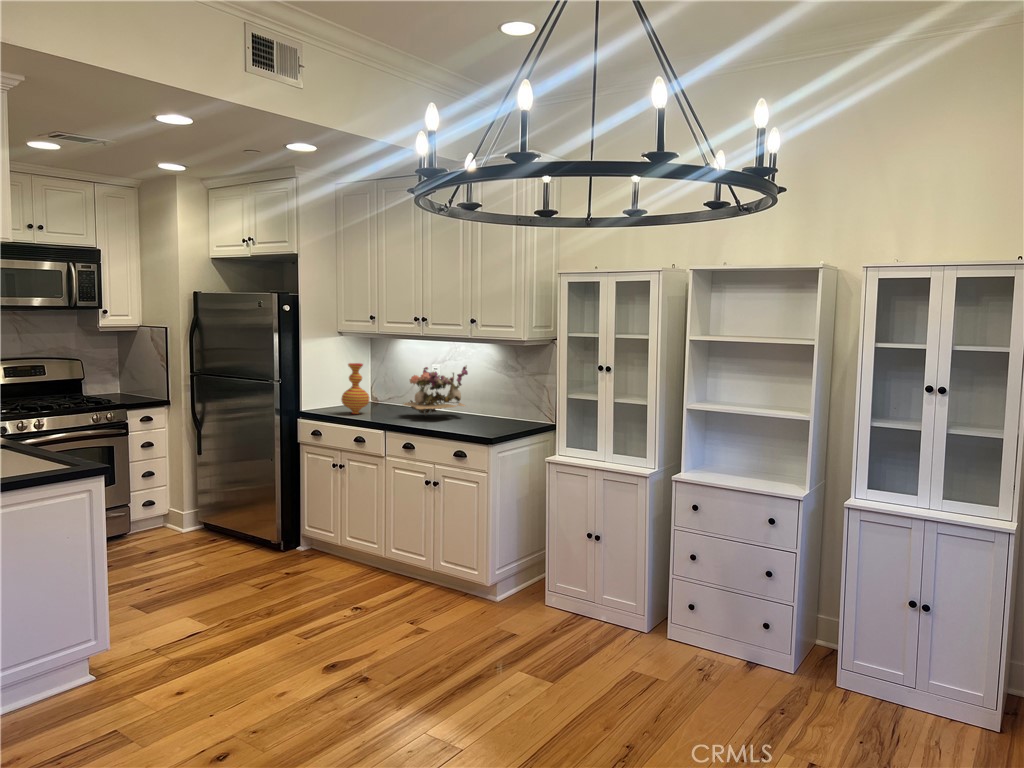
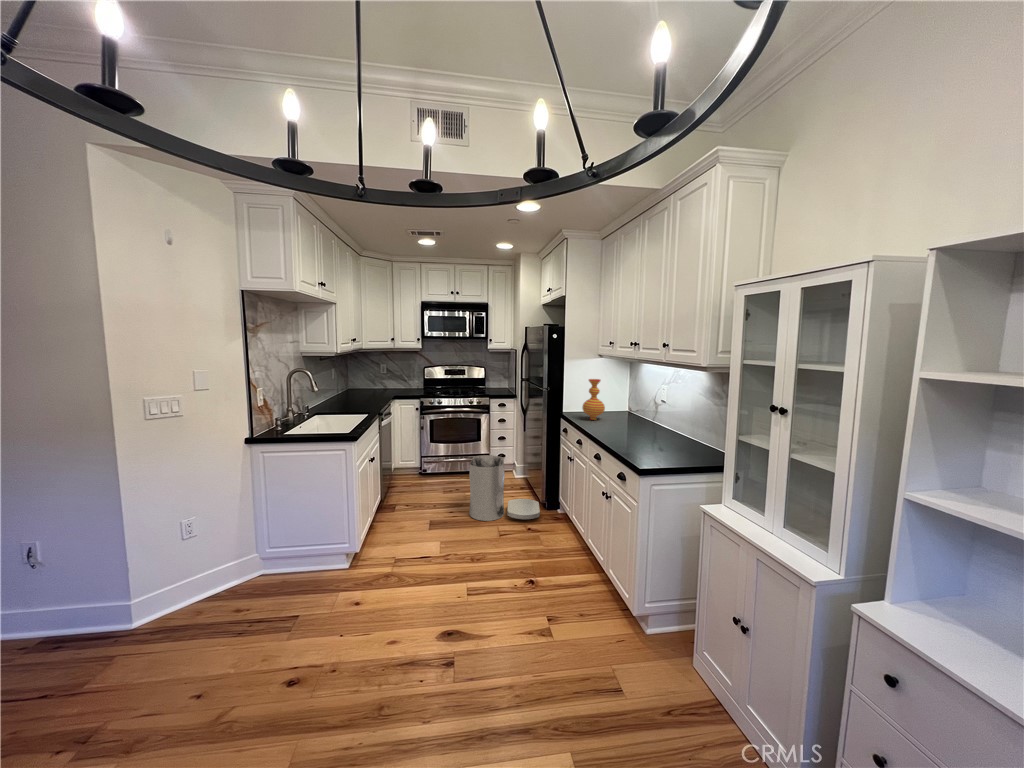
flower arrangement: present [404,366,468,415] -> none [617,387,679,431]
trash can: none [172,489,287,584] -> present [469,455,540,521]

